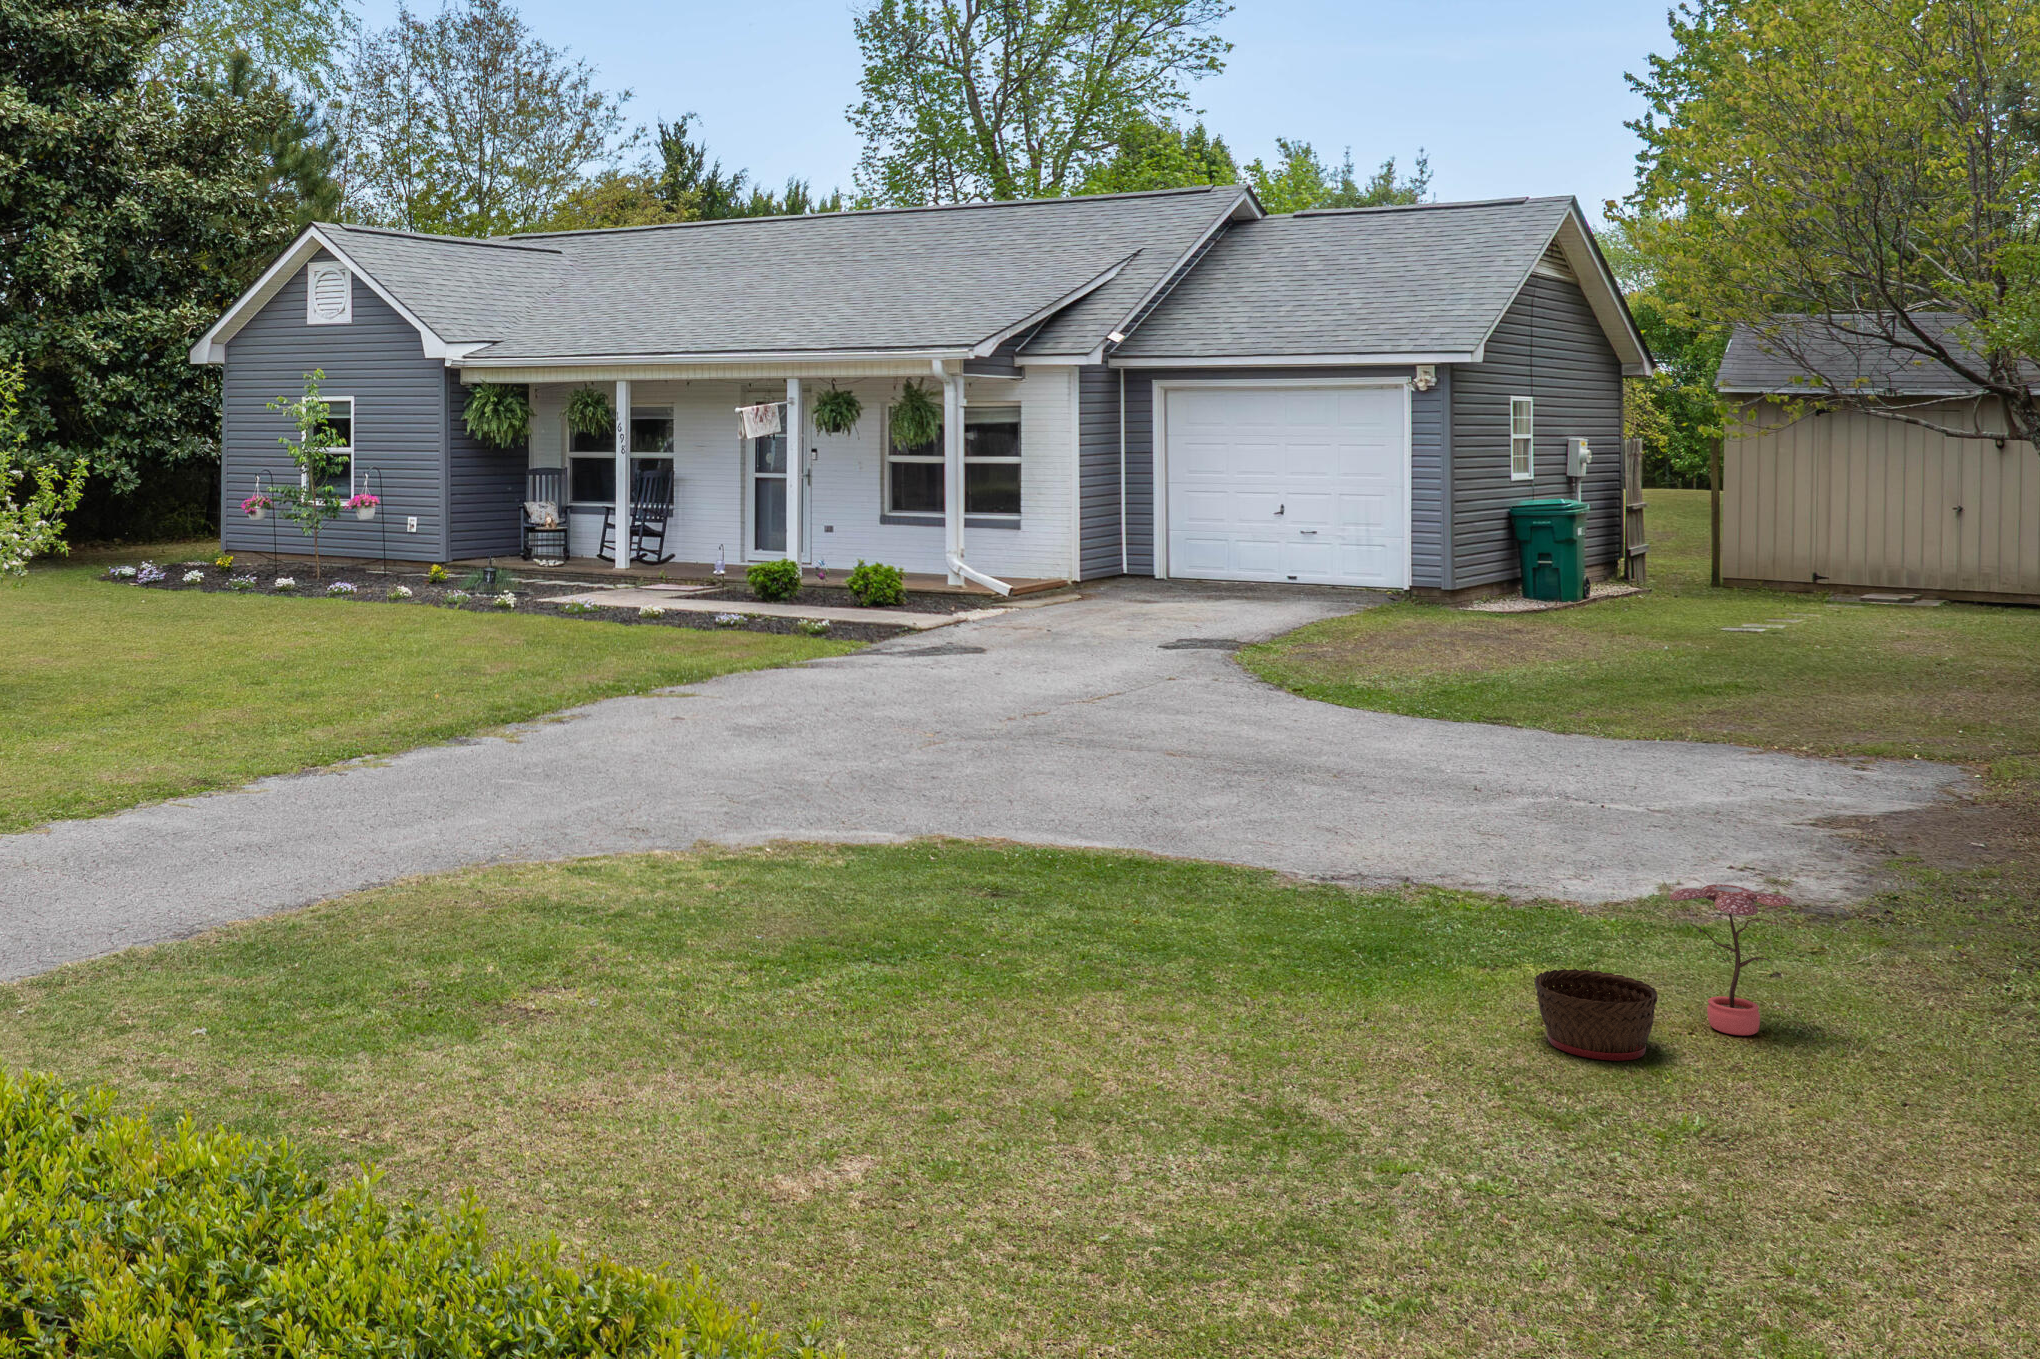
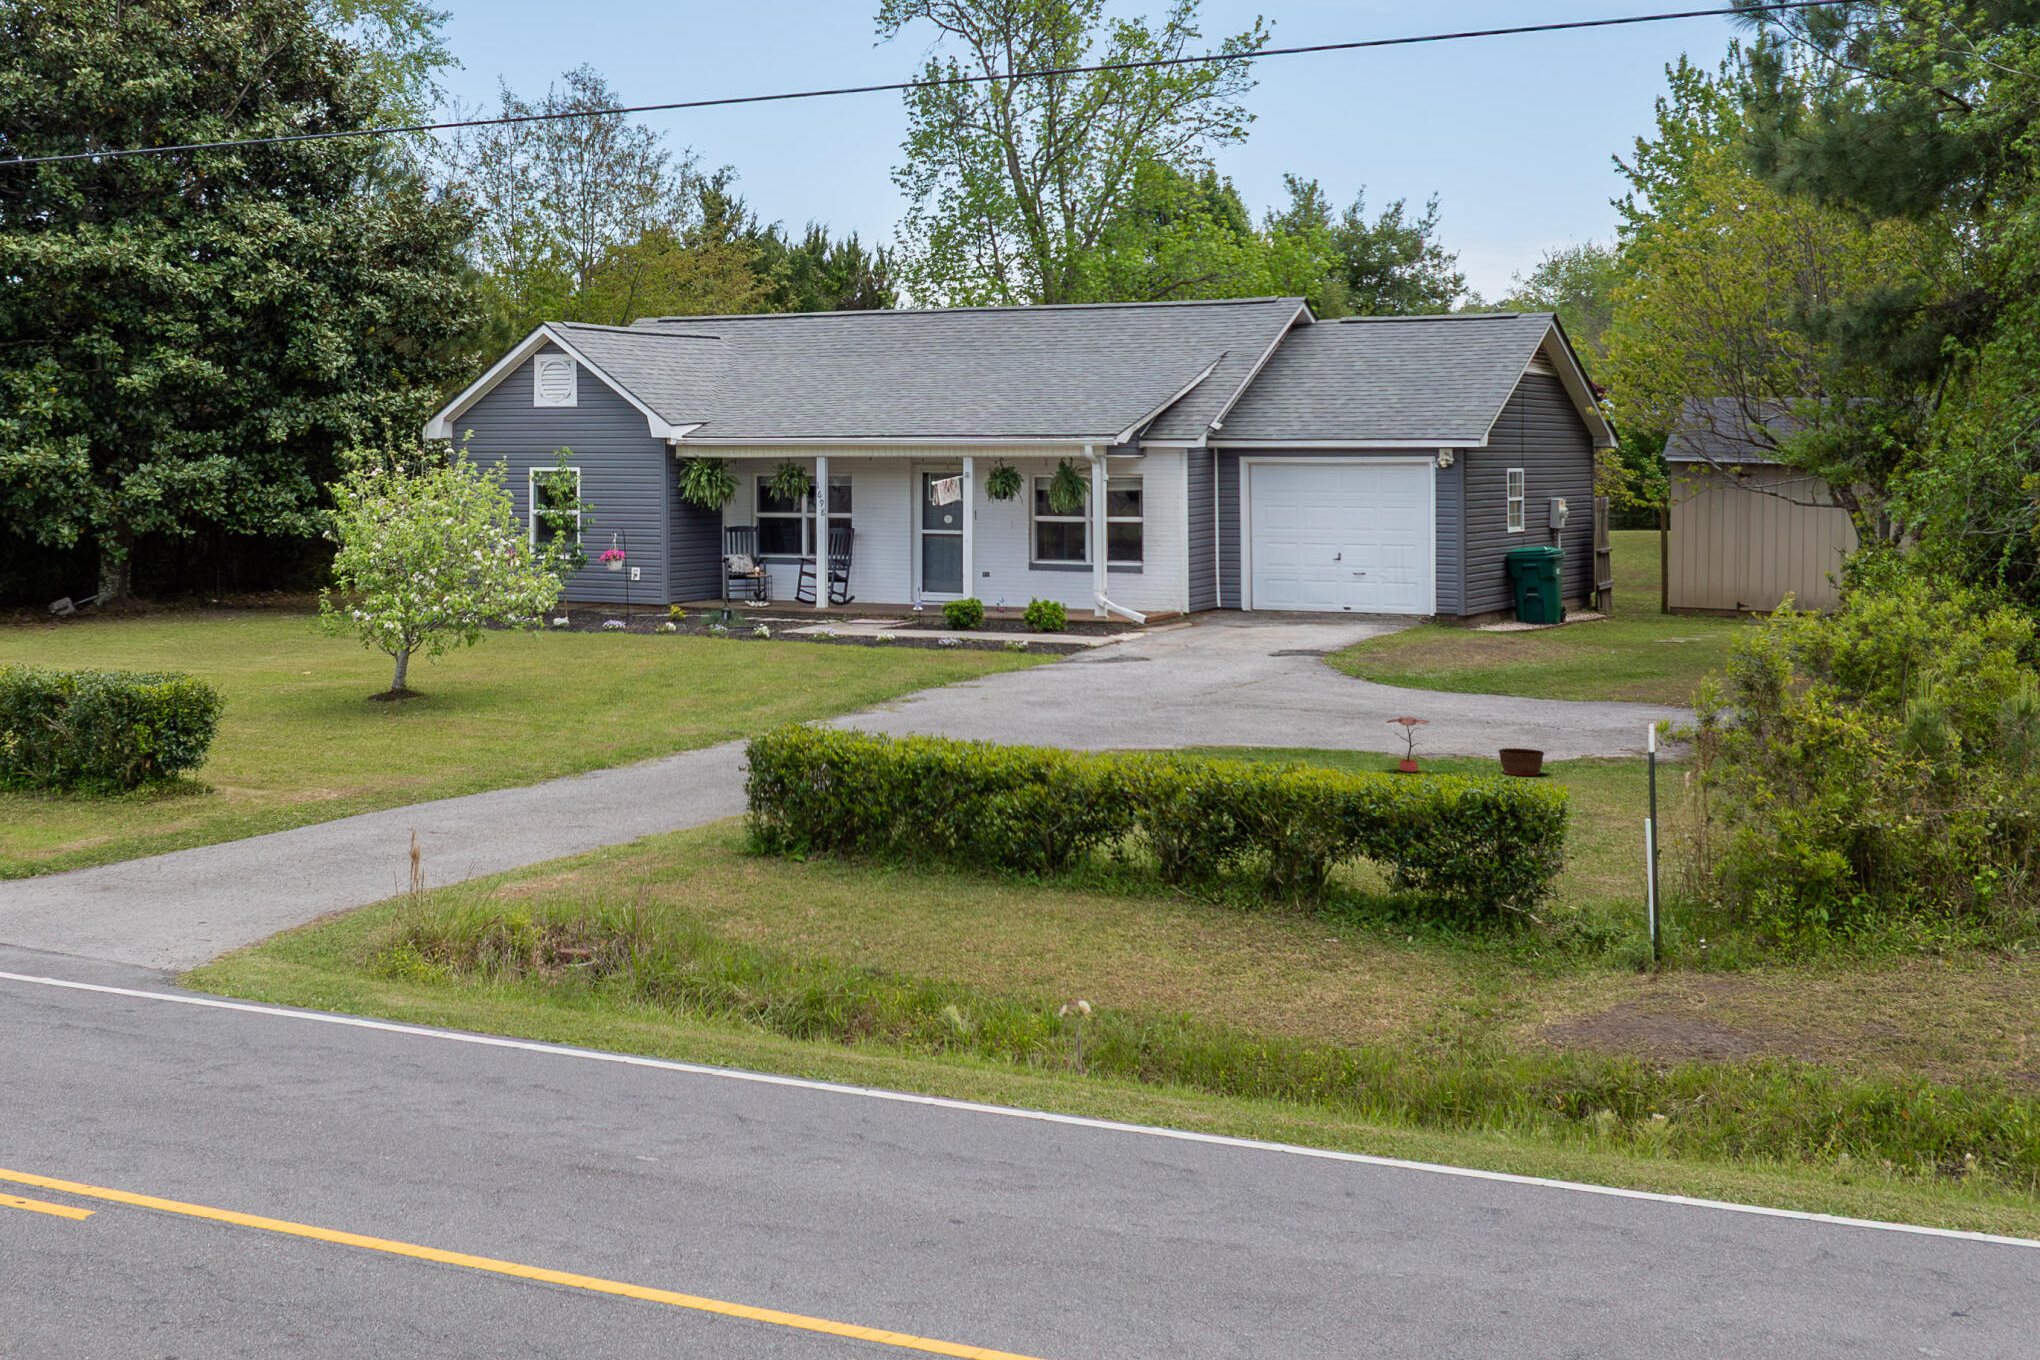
potted plant: present [1670,884,1792,1036] -> present [1386,717,1430,772]

